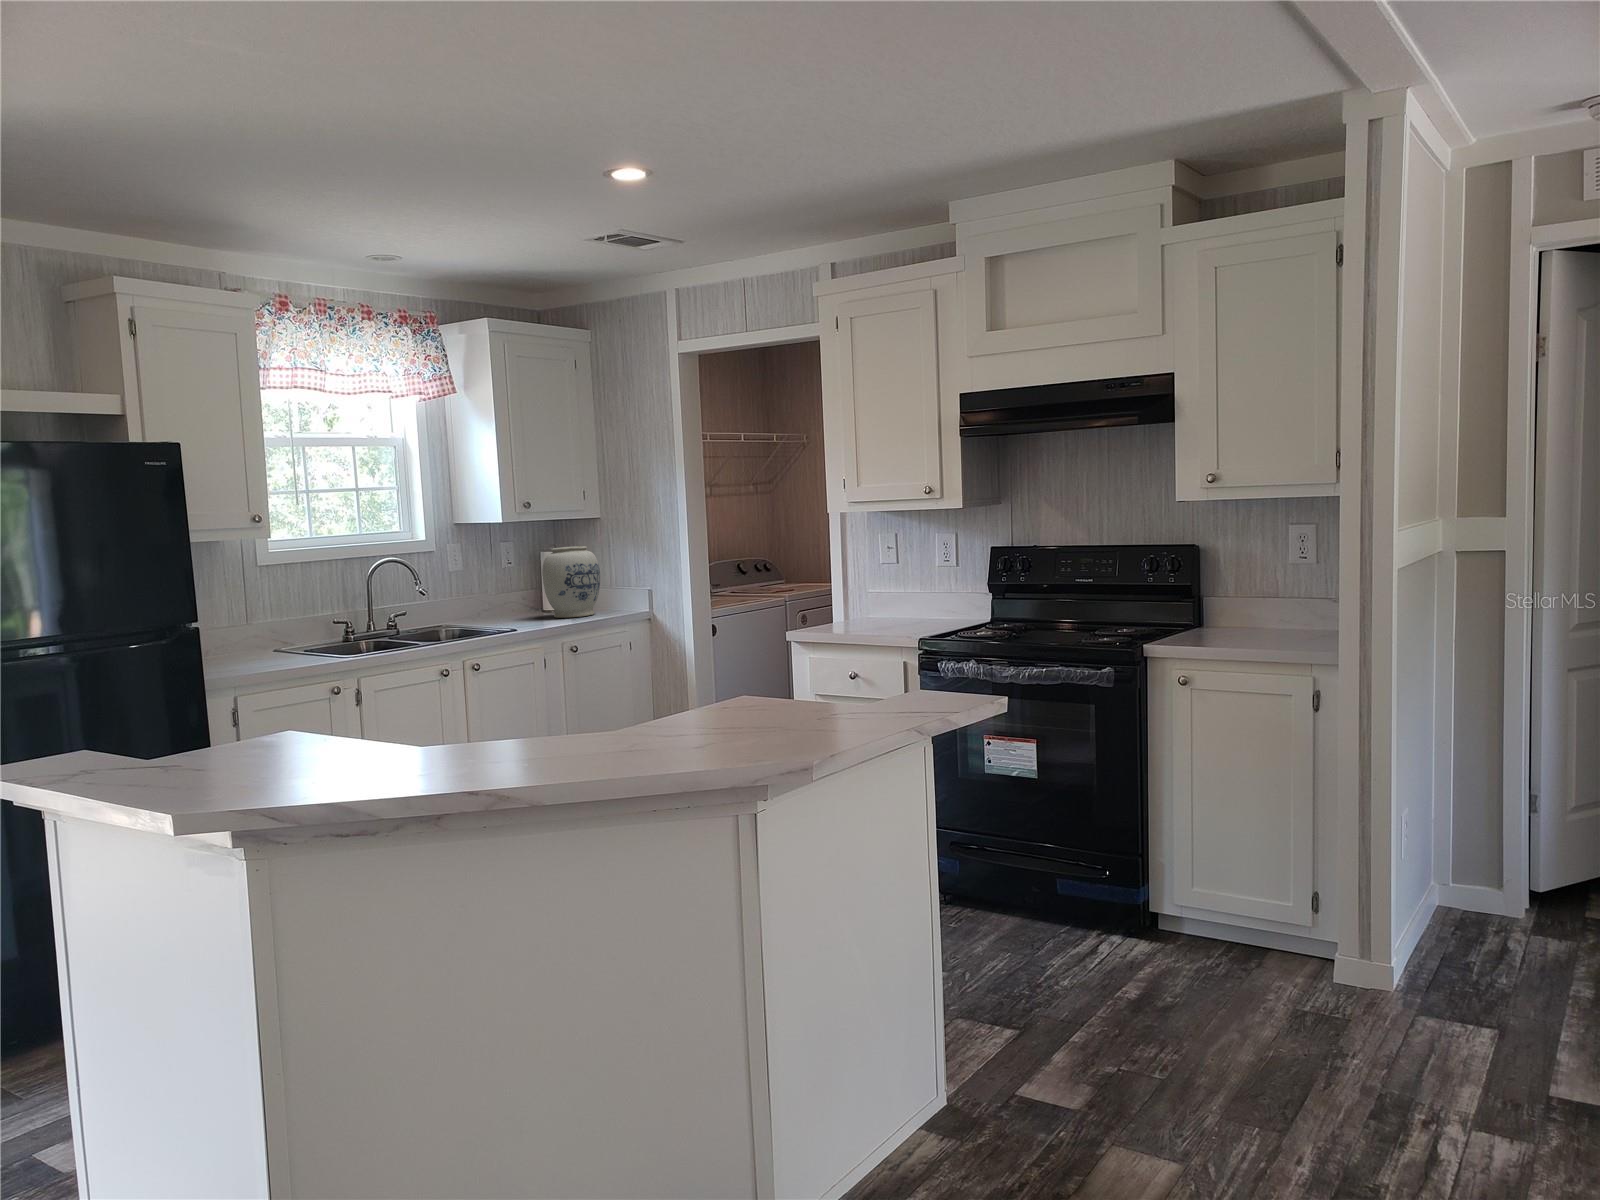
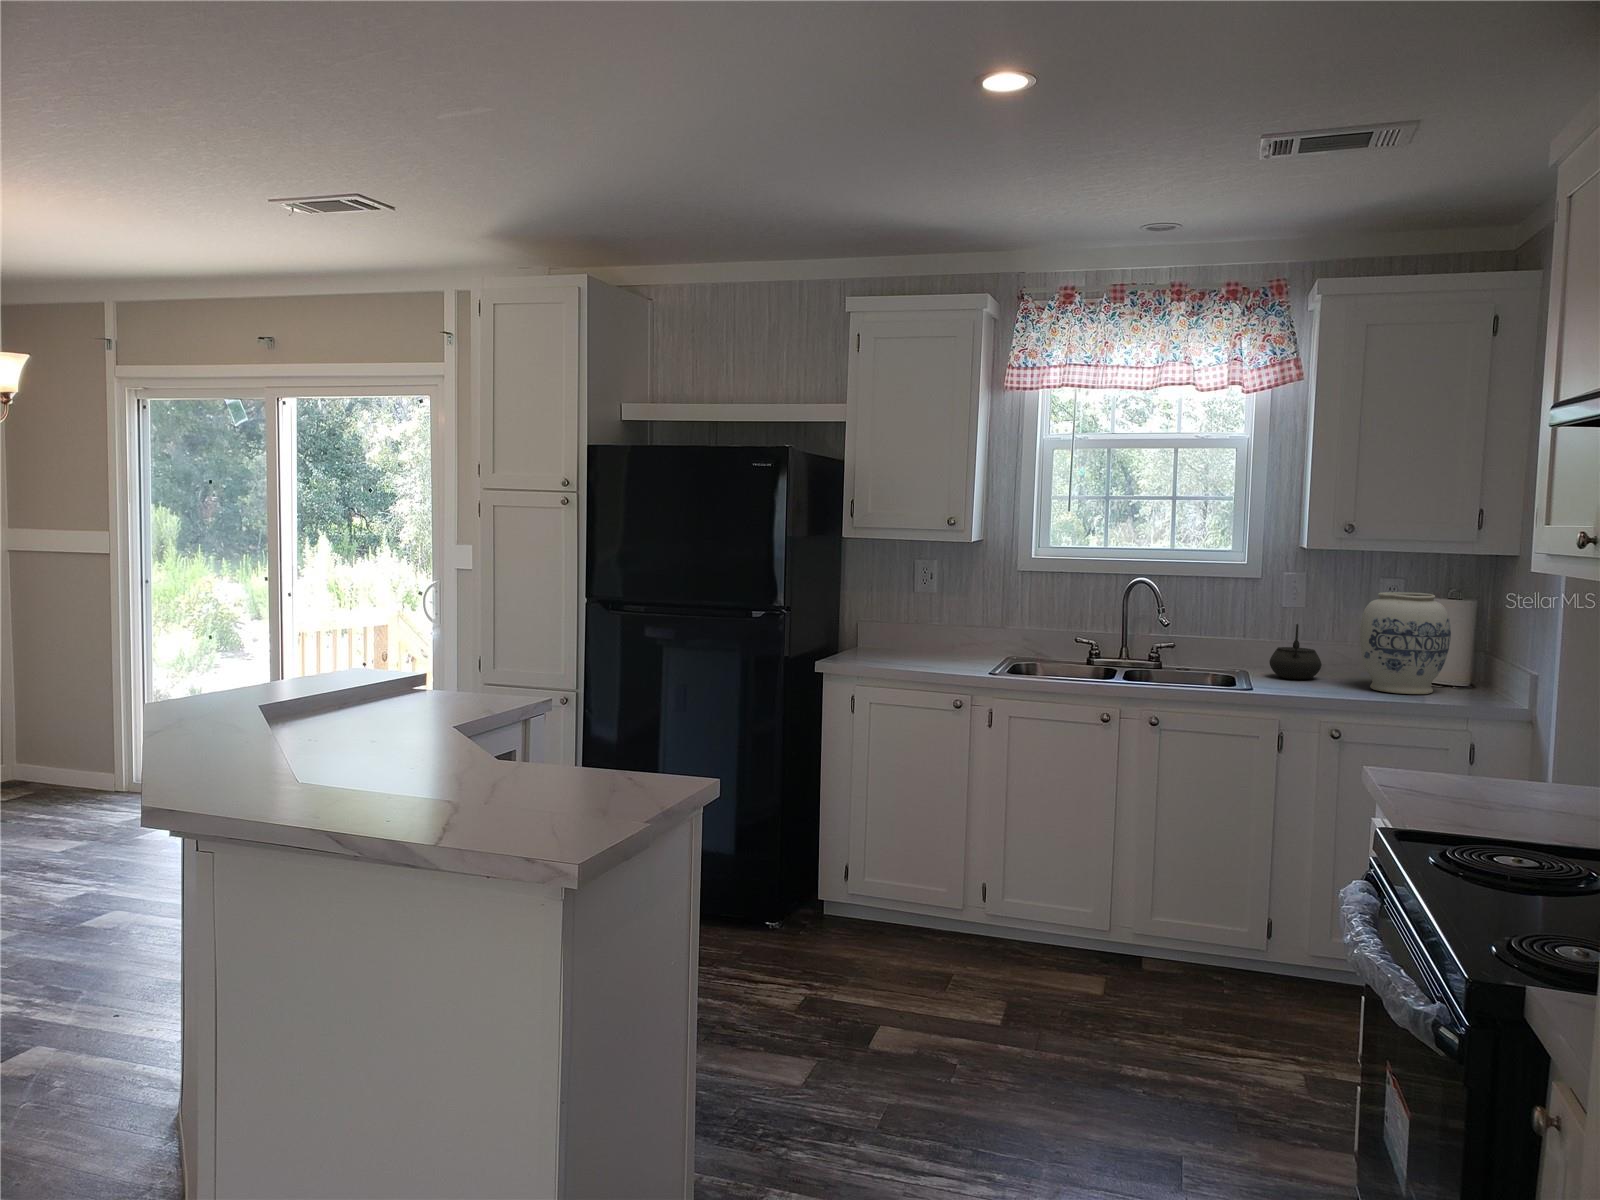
kettle: none [475,582,513,625] -> present [1269,624,1322,679]

